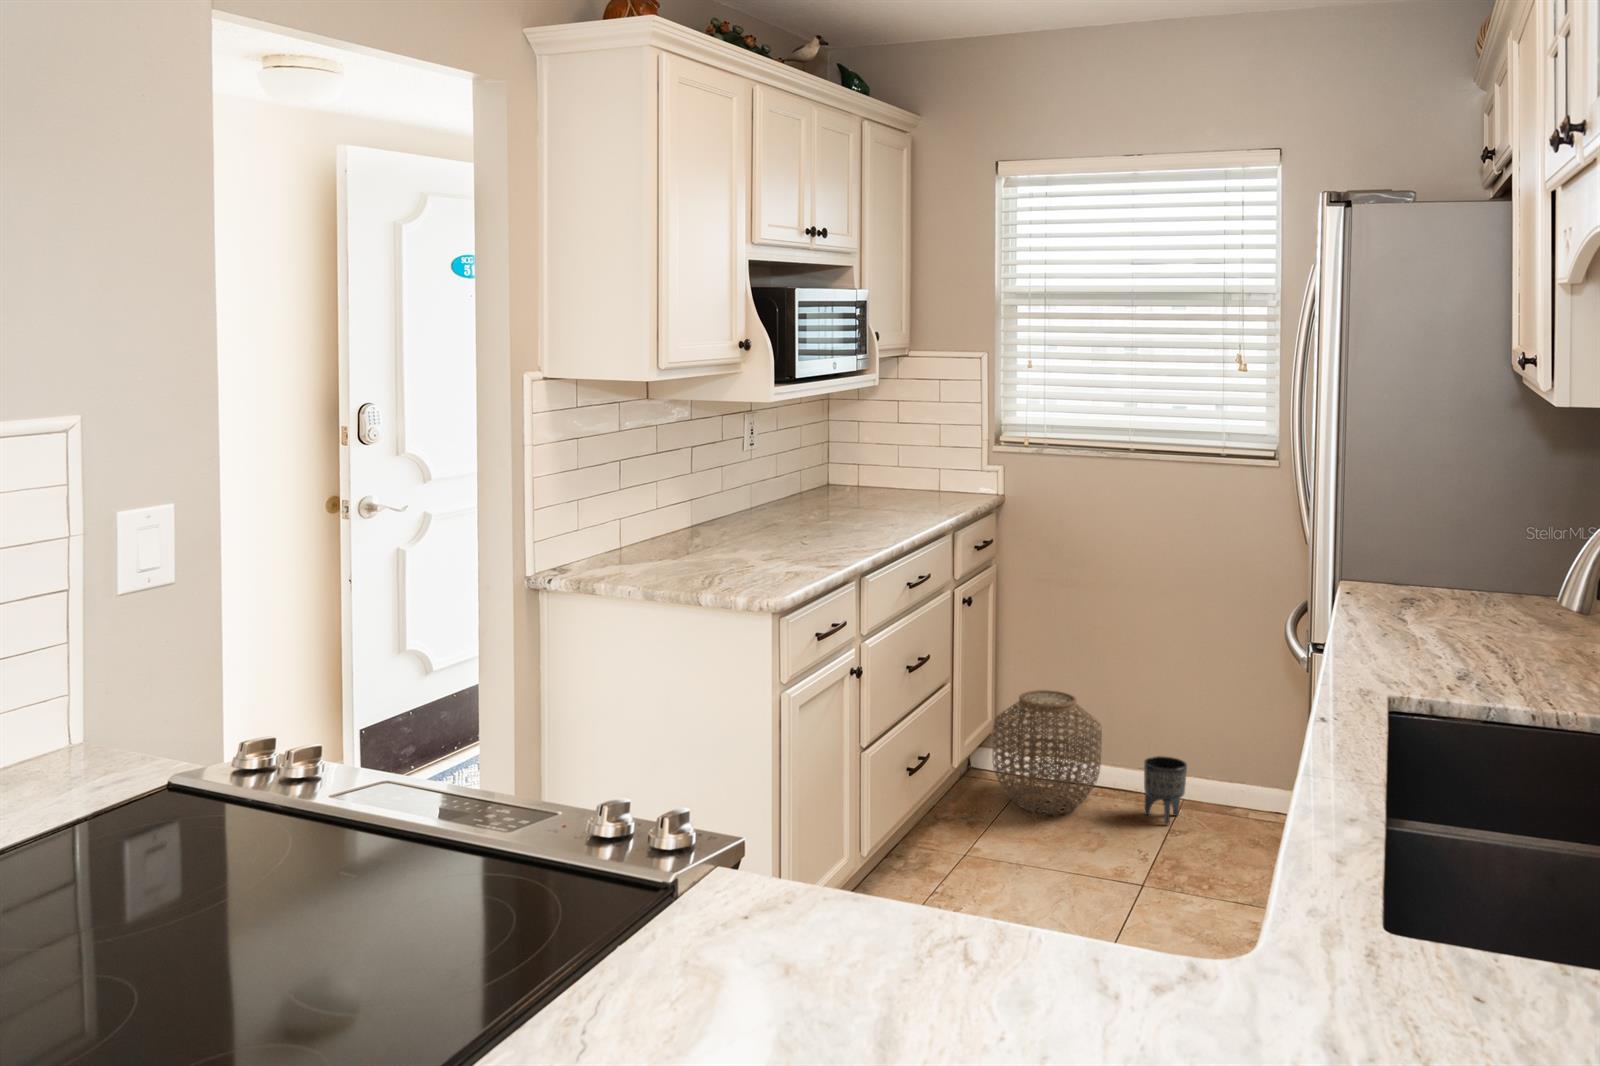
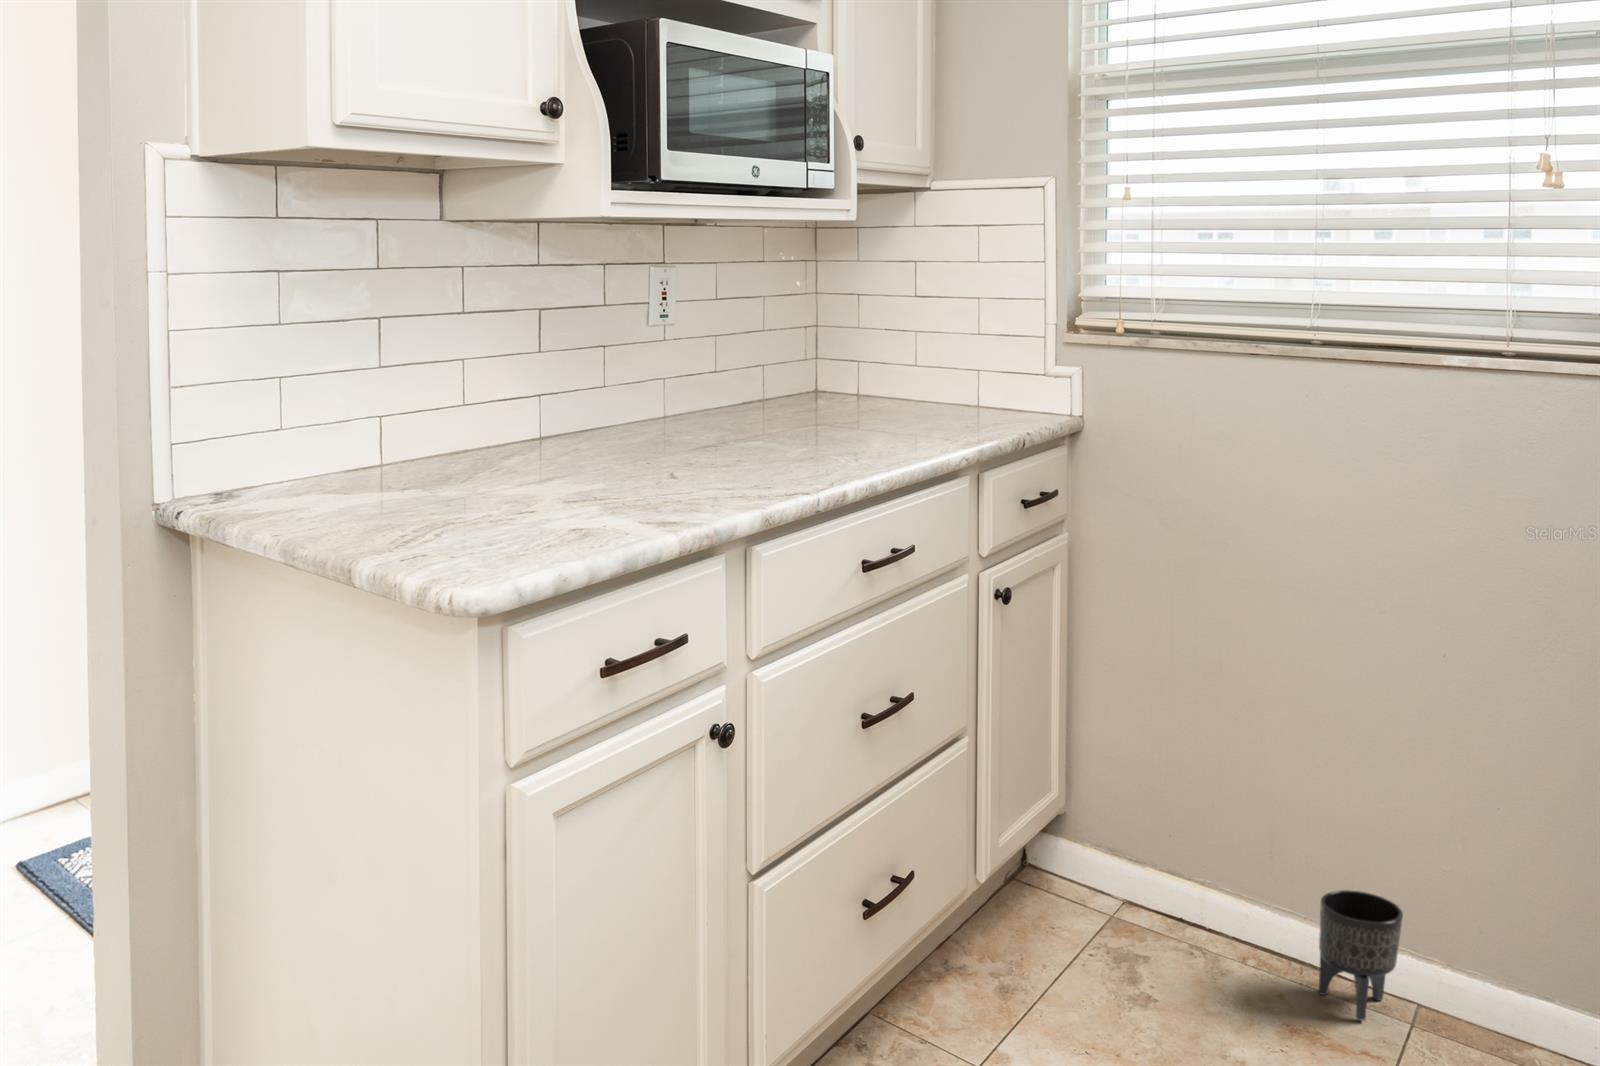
woven basket: present [993,690,1102,814] -> none [1047,758,1243,982]

